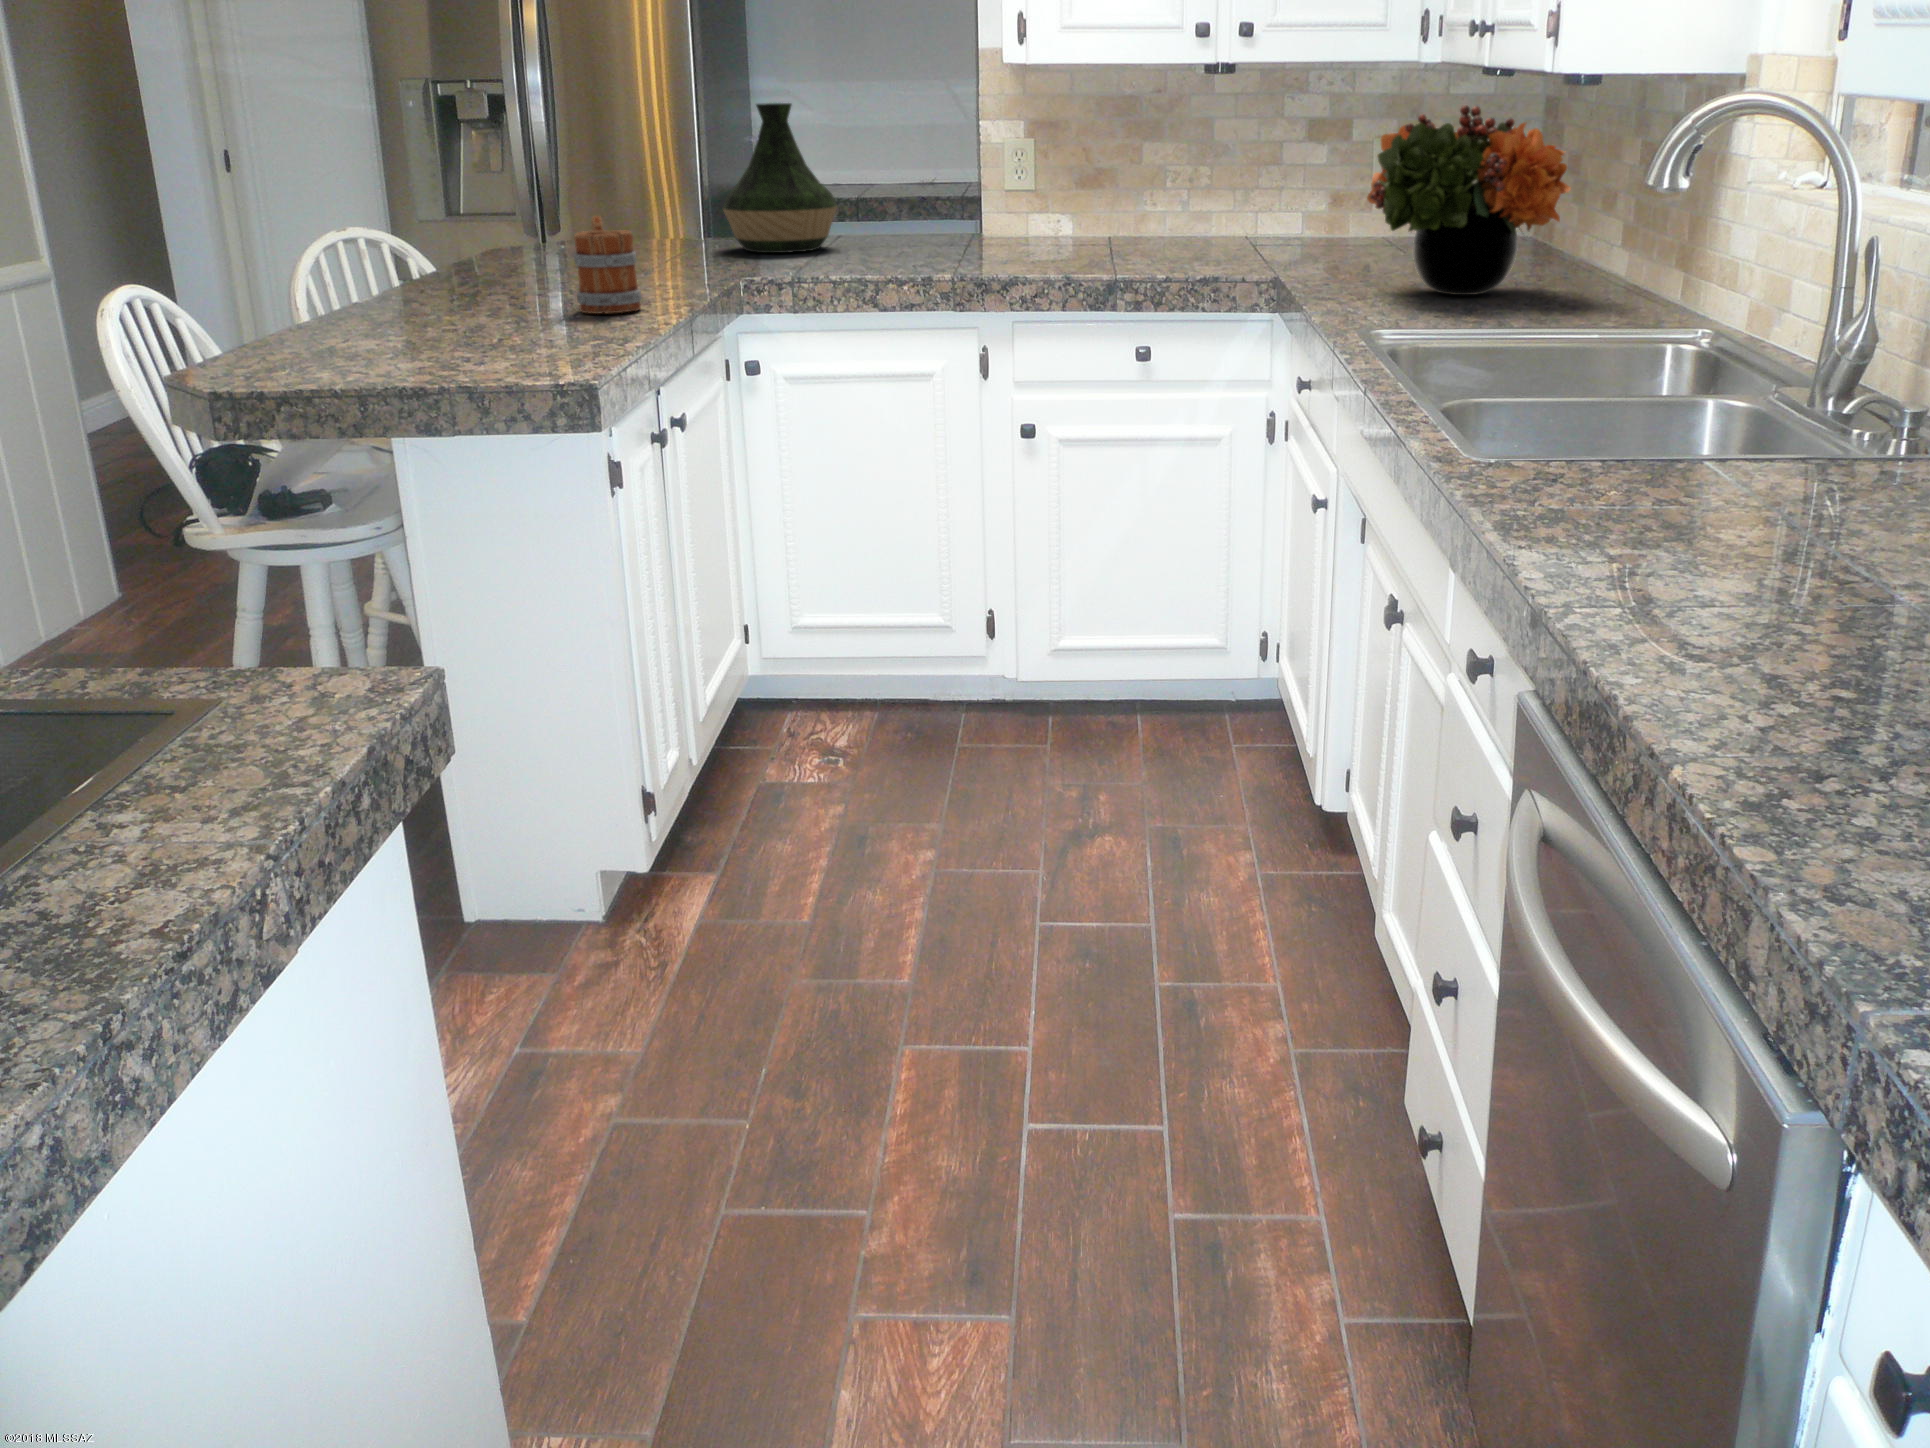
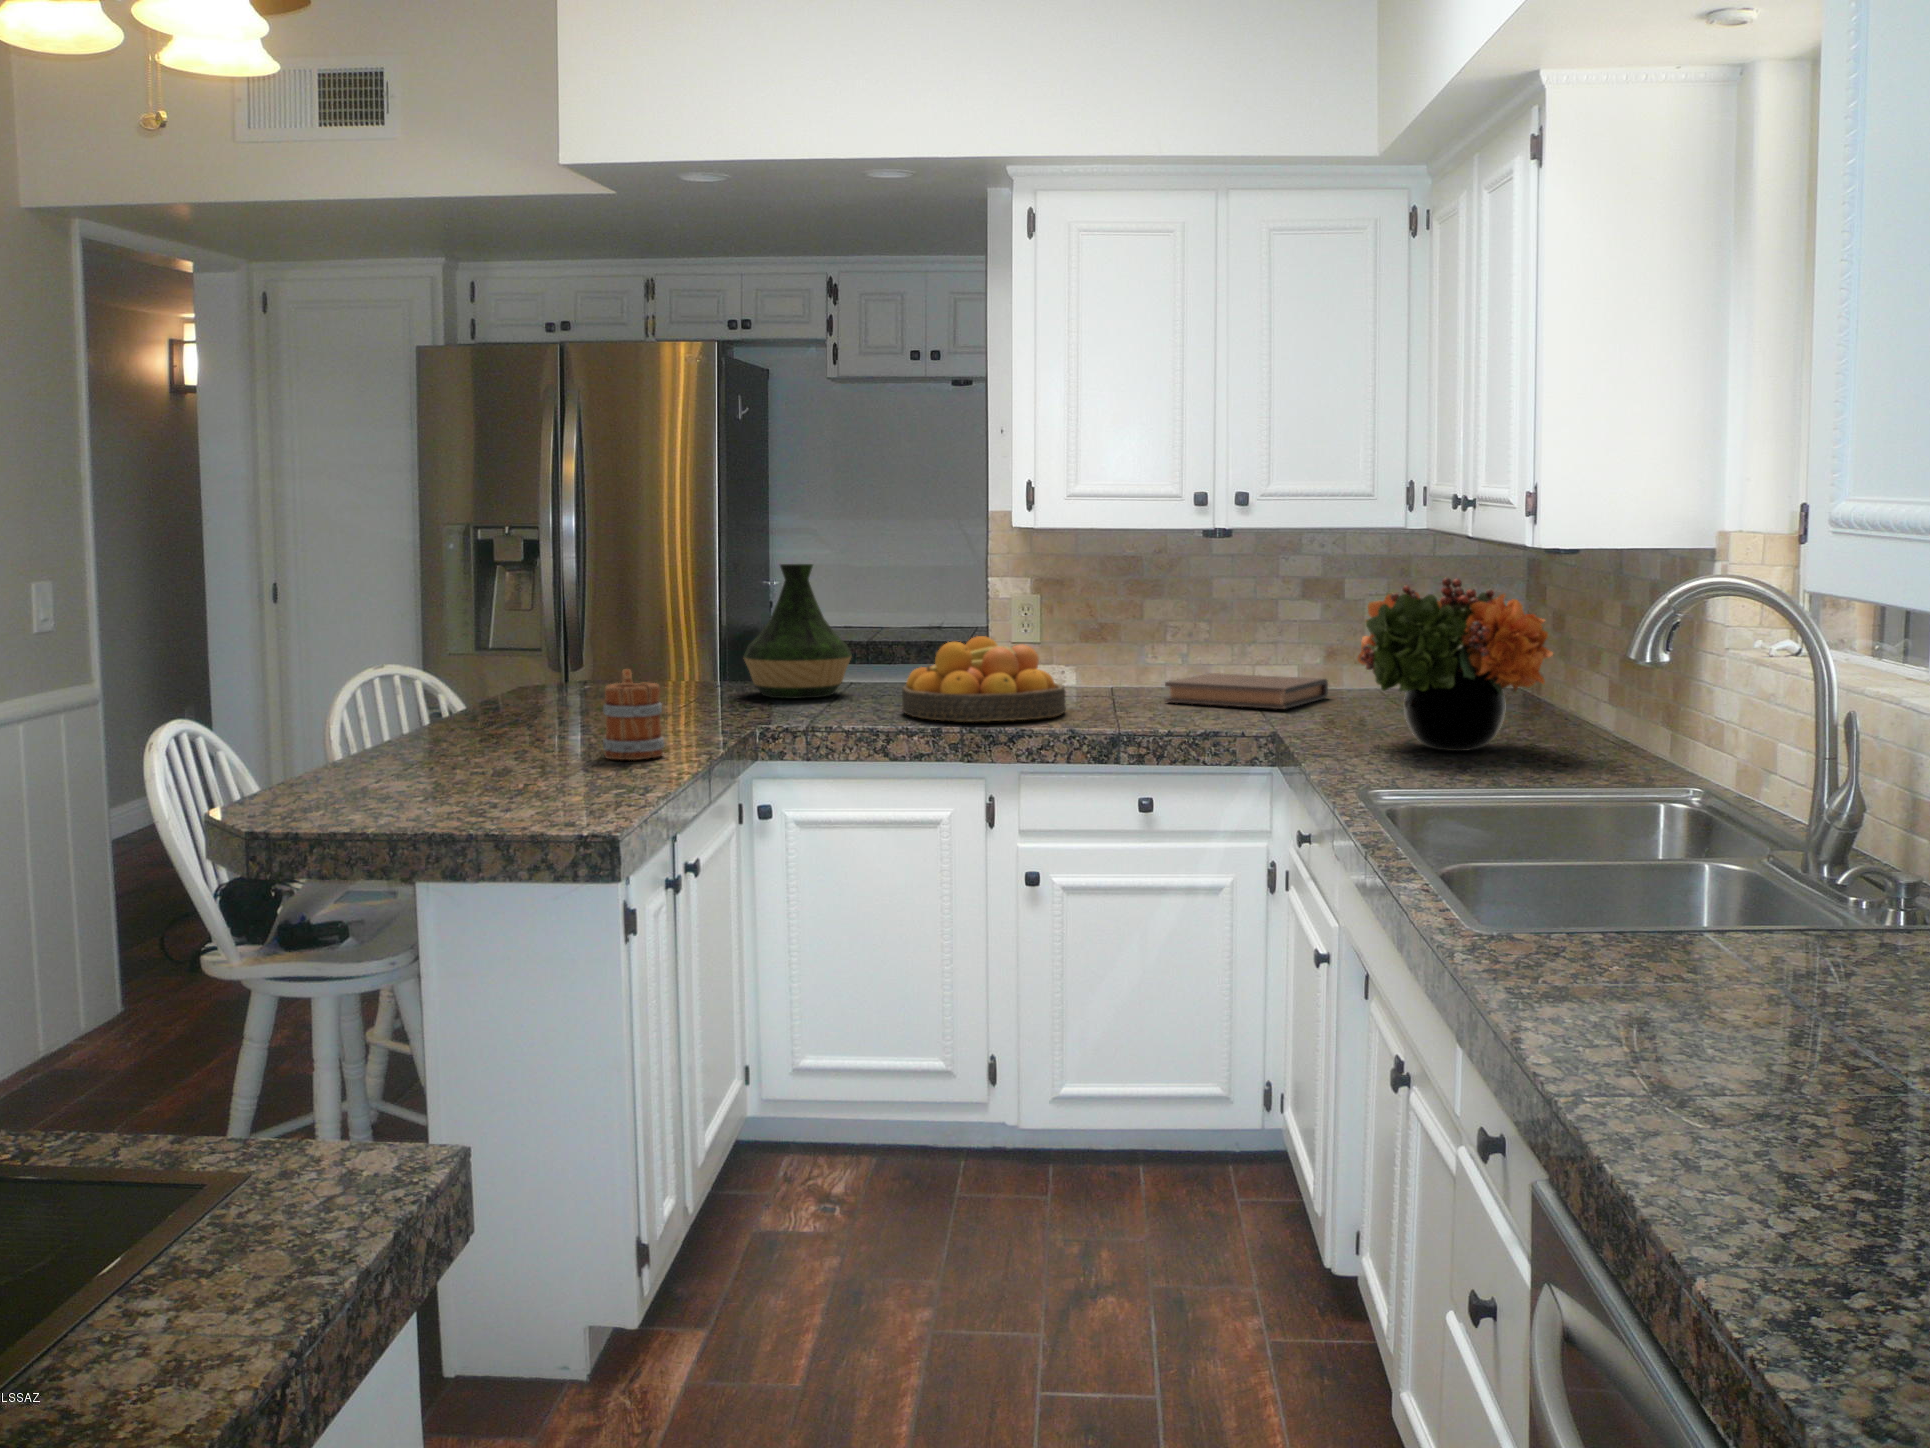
fruit bowl: none [891,181,1063,273] -> present [902,636,1066,722]
book: none [1166,222,1335,257] -> present [1165,673,1328,709]

